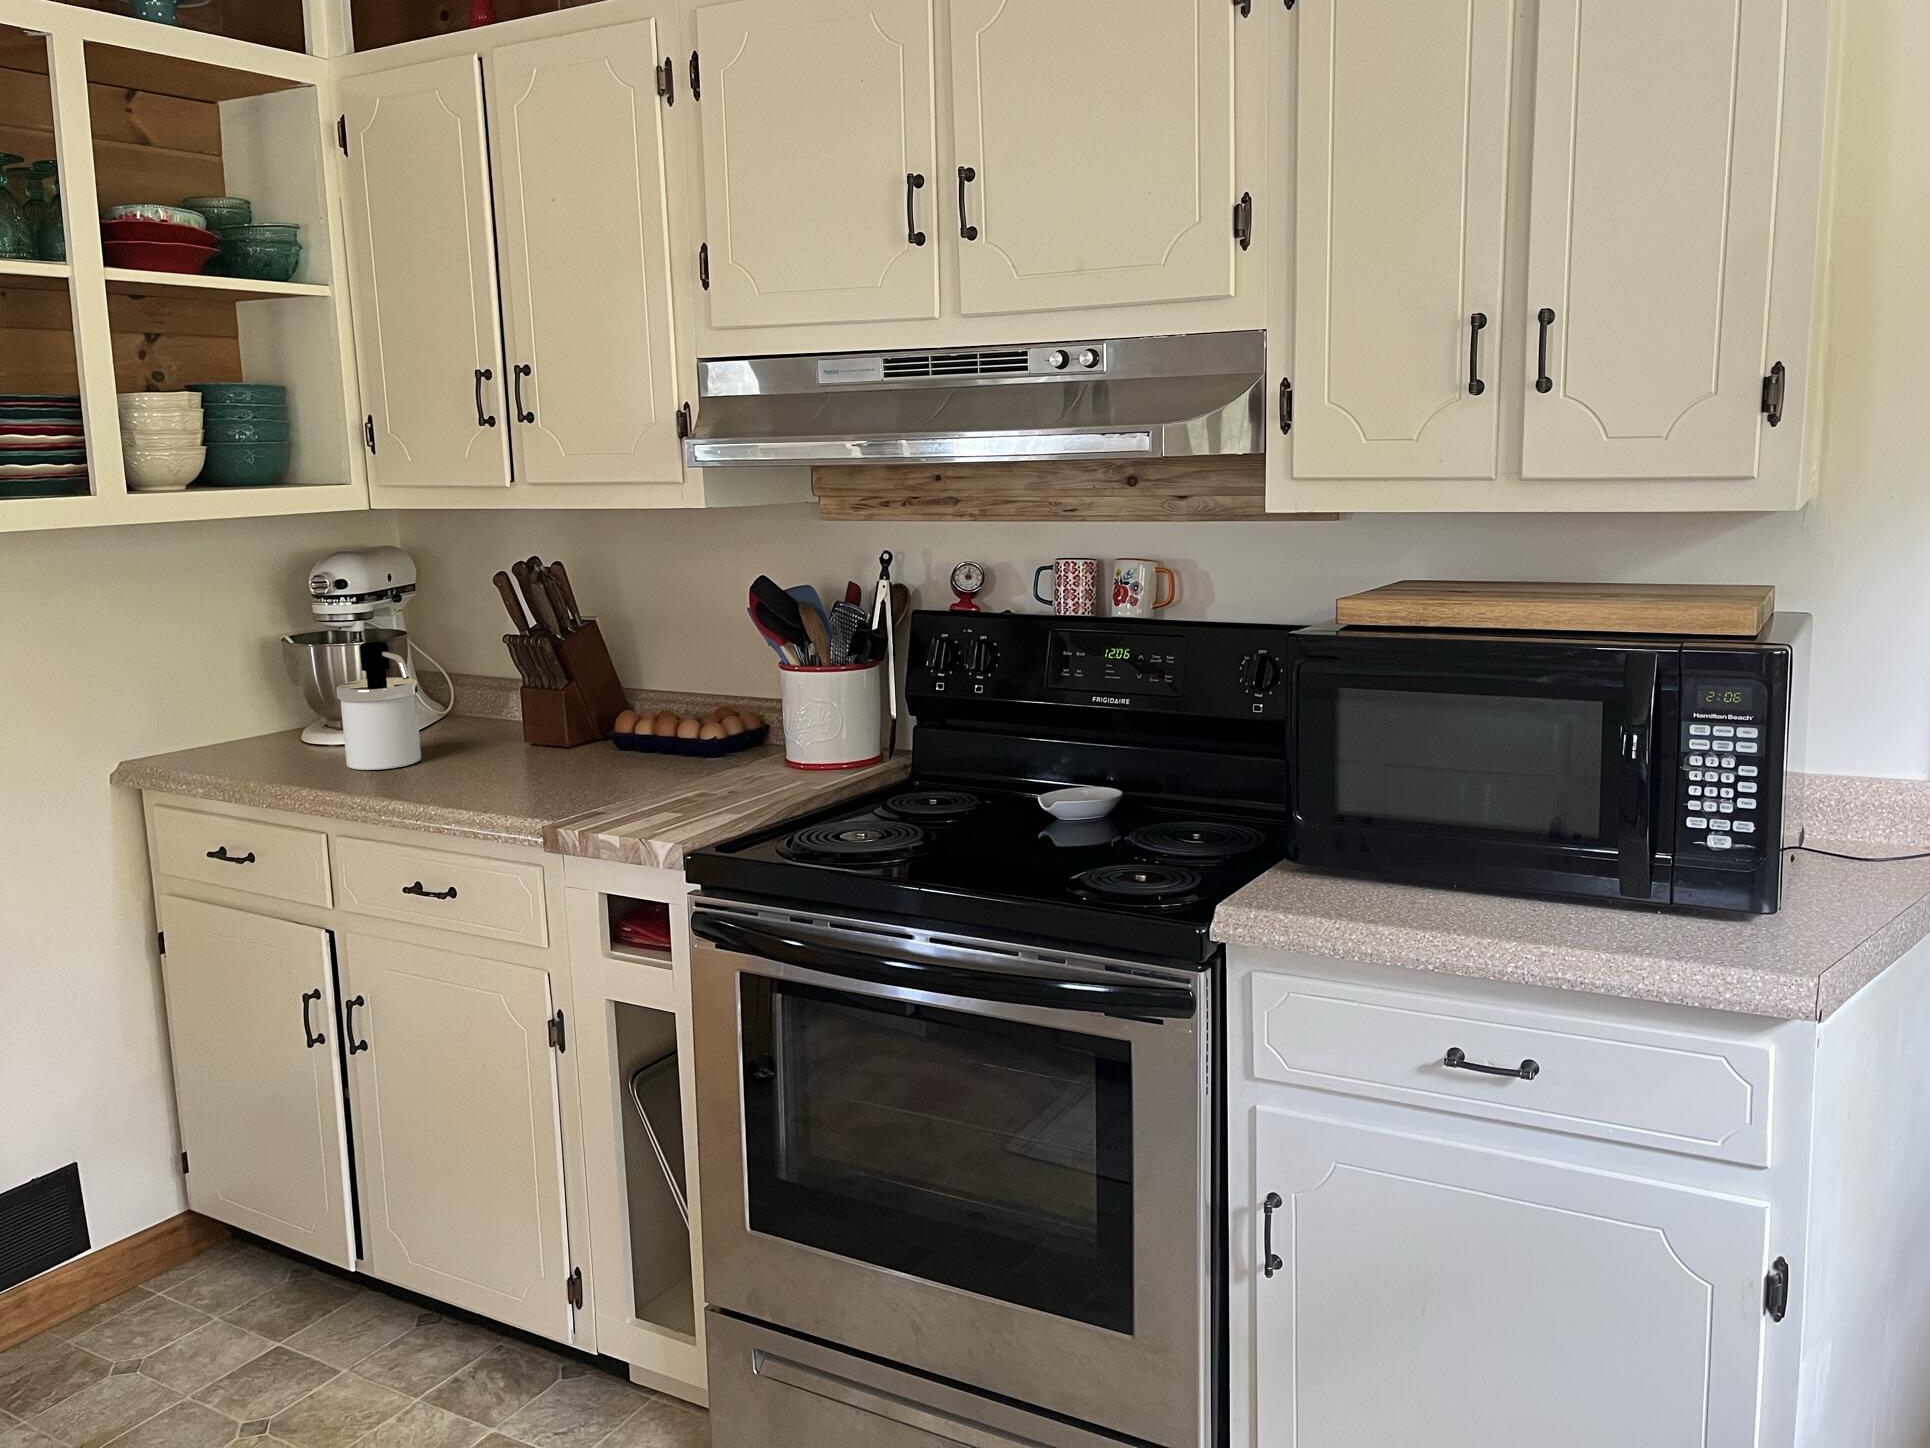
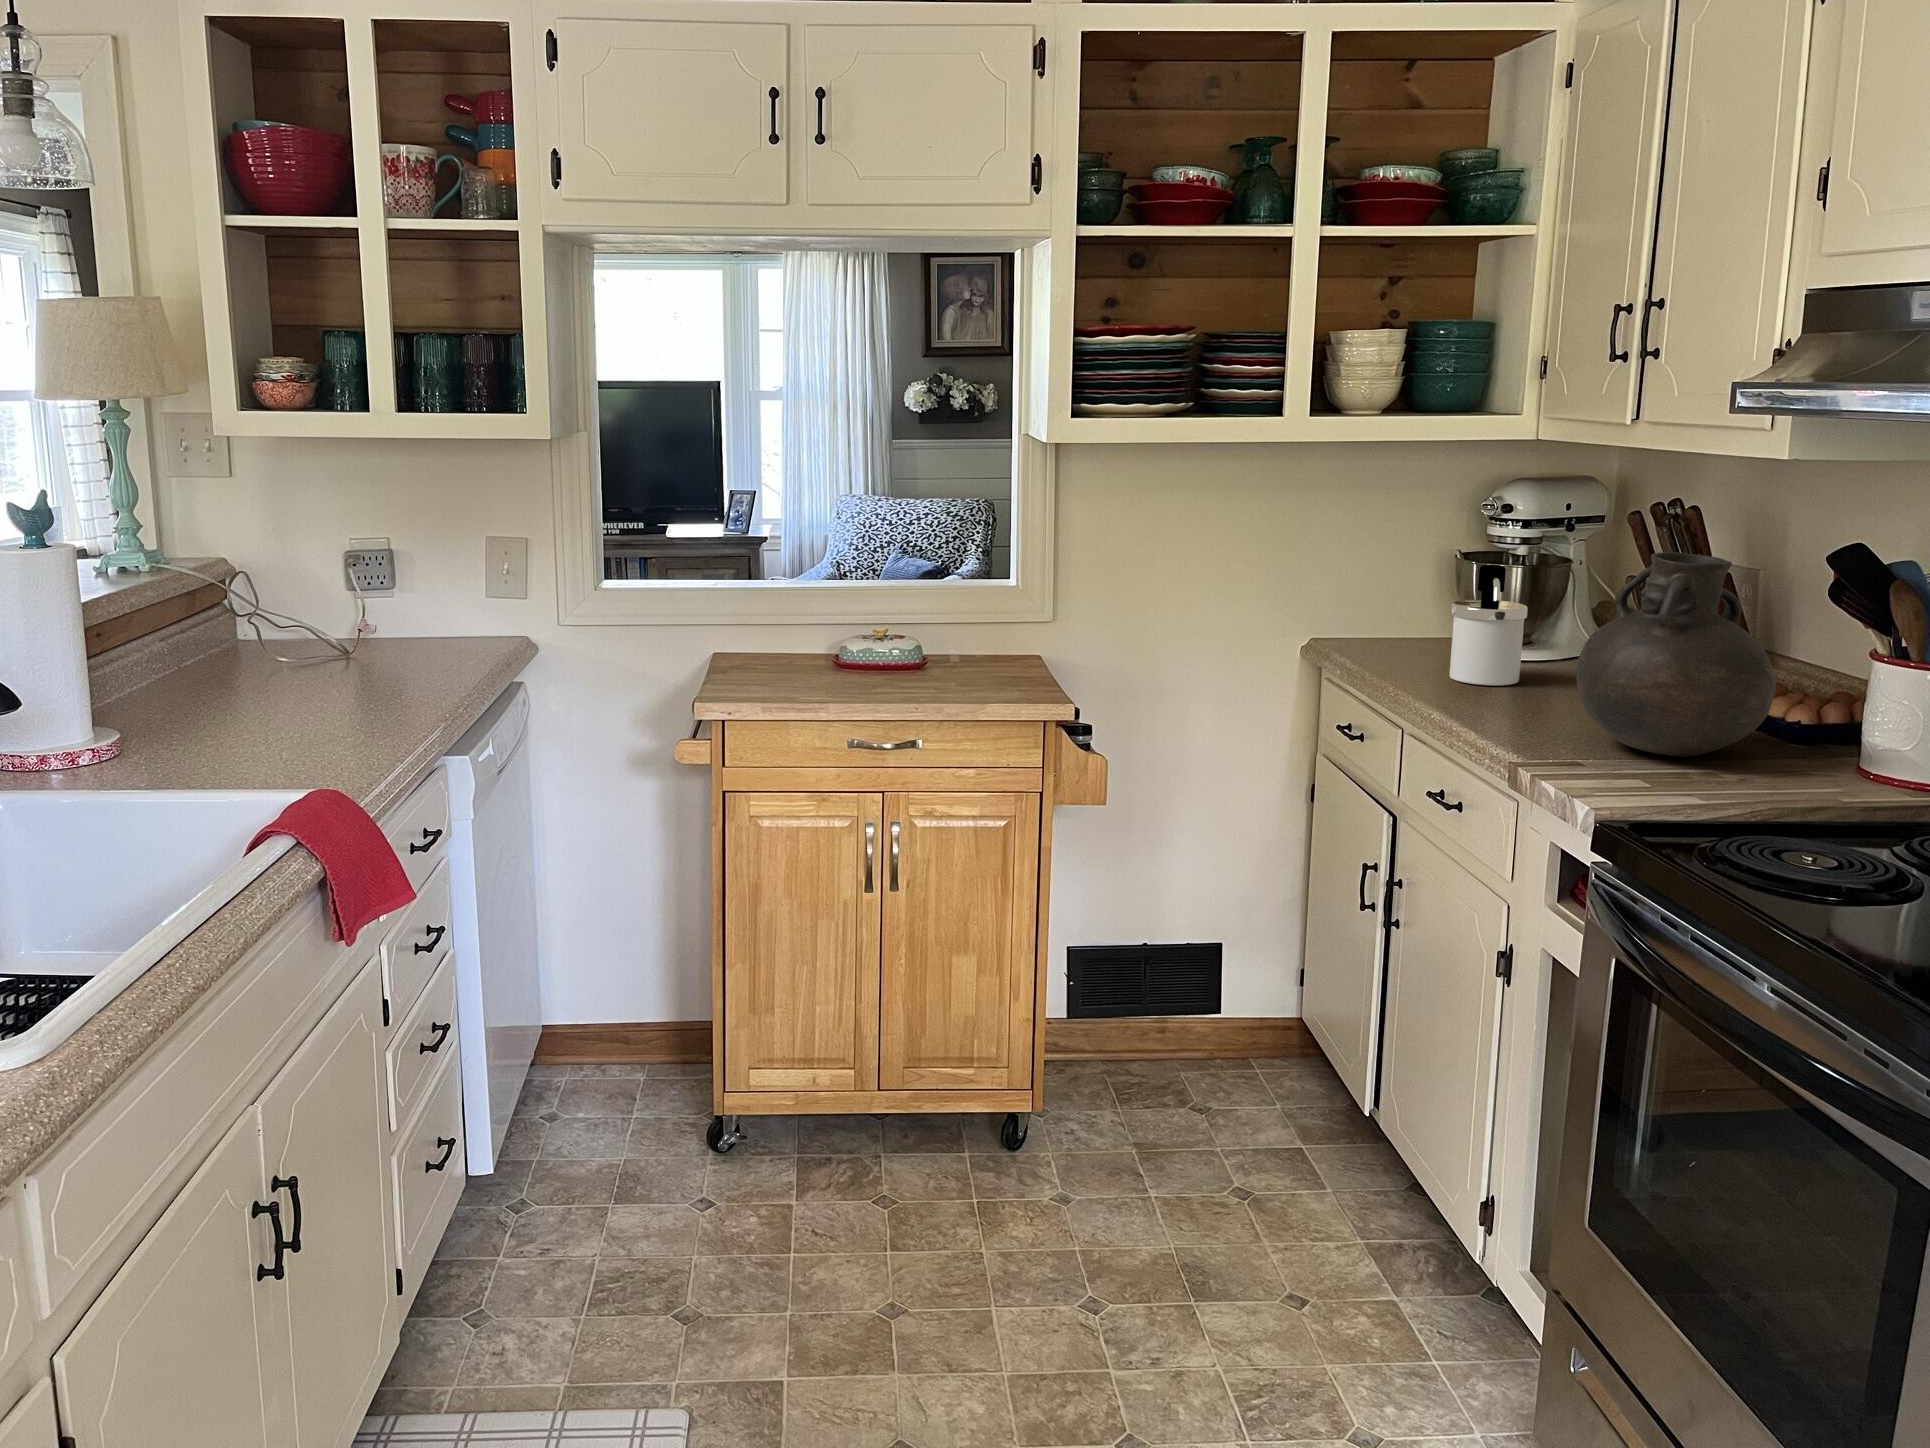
vase: none [542,603,713,790] -> present [1576,552,1775,757]

